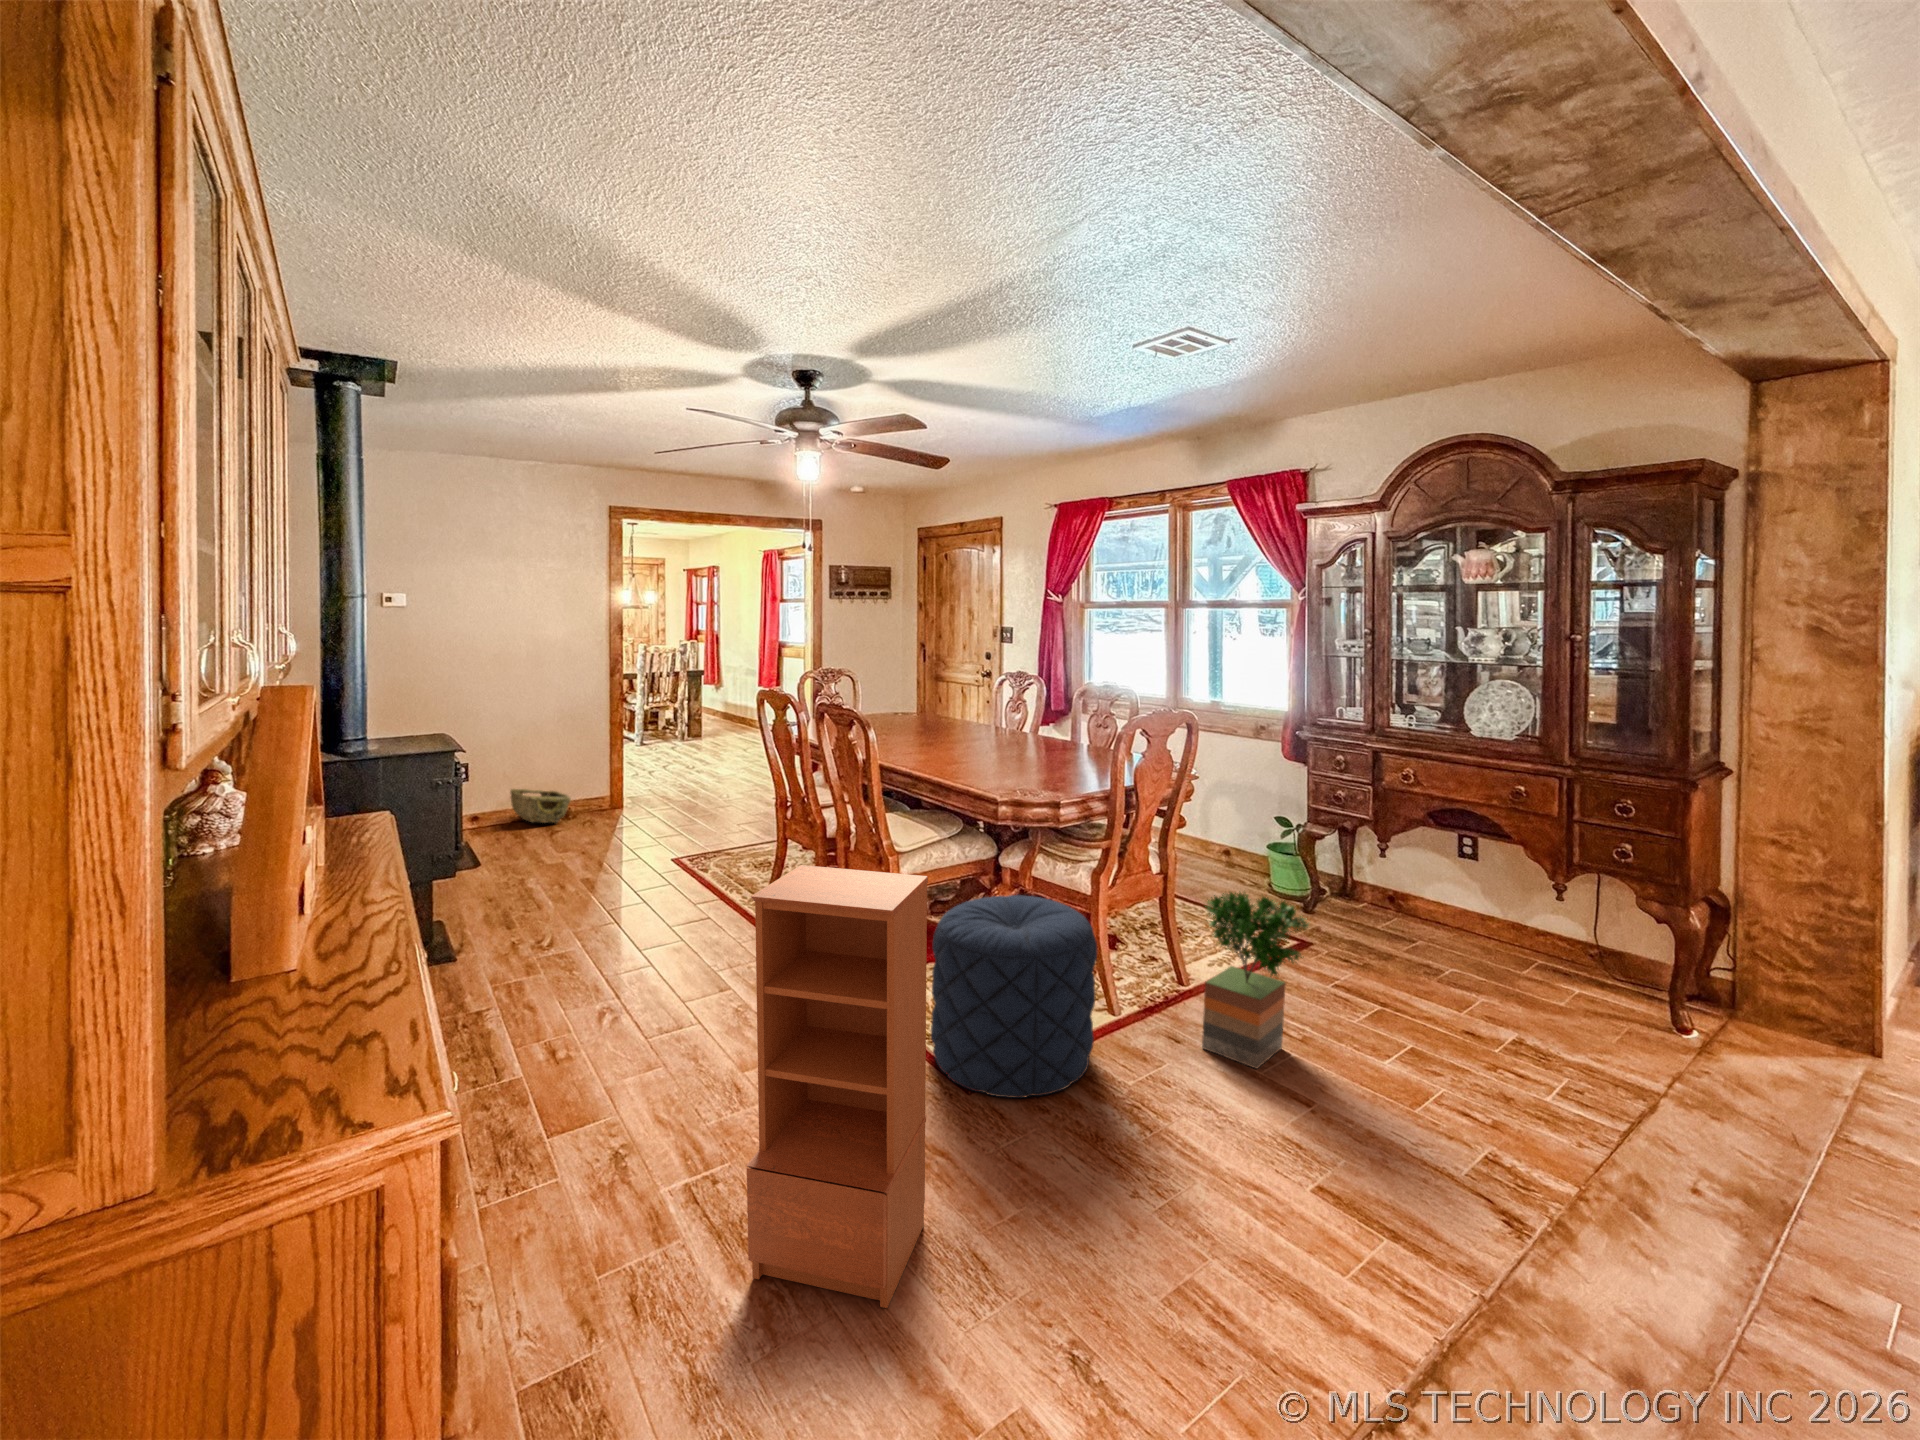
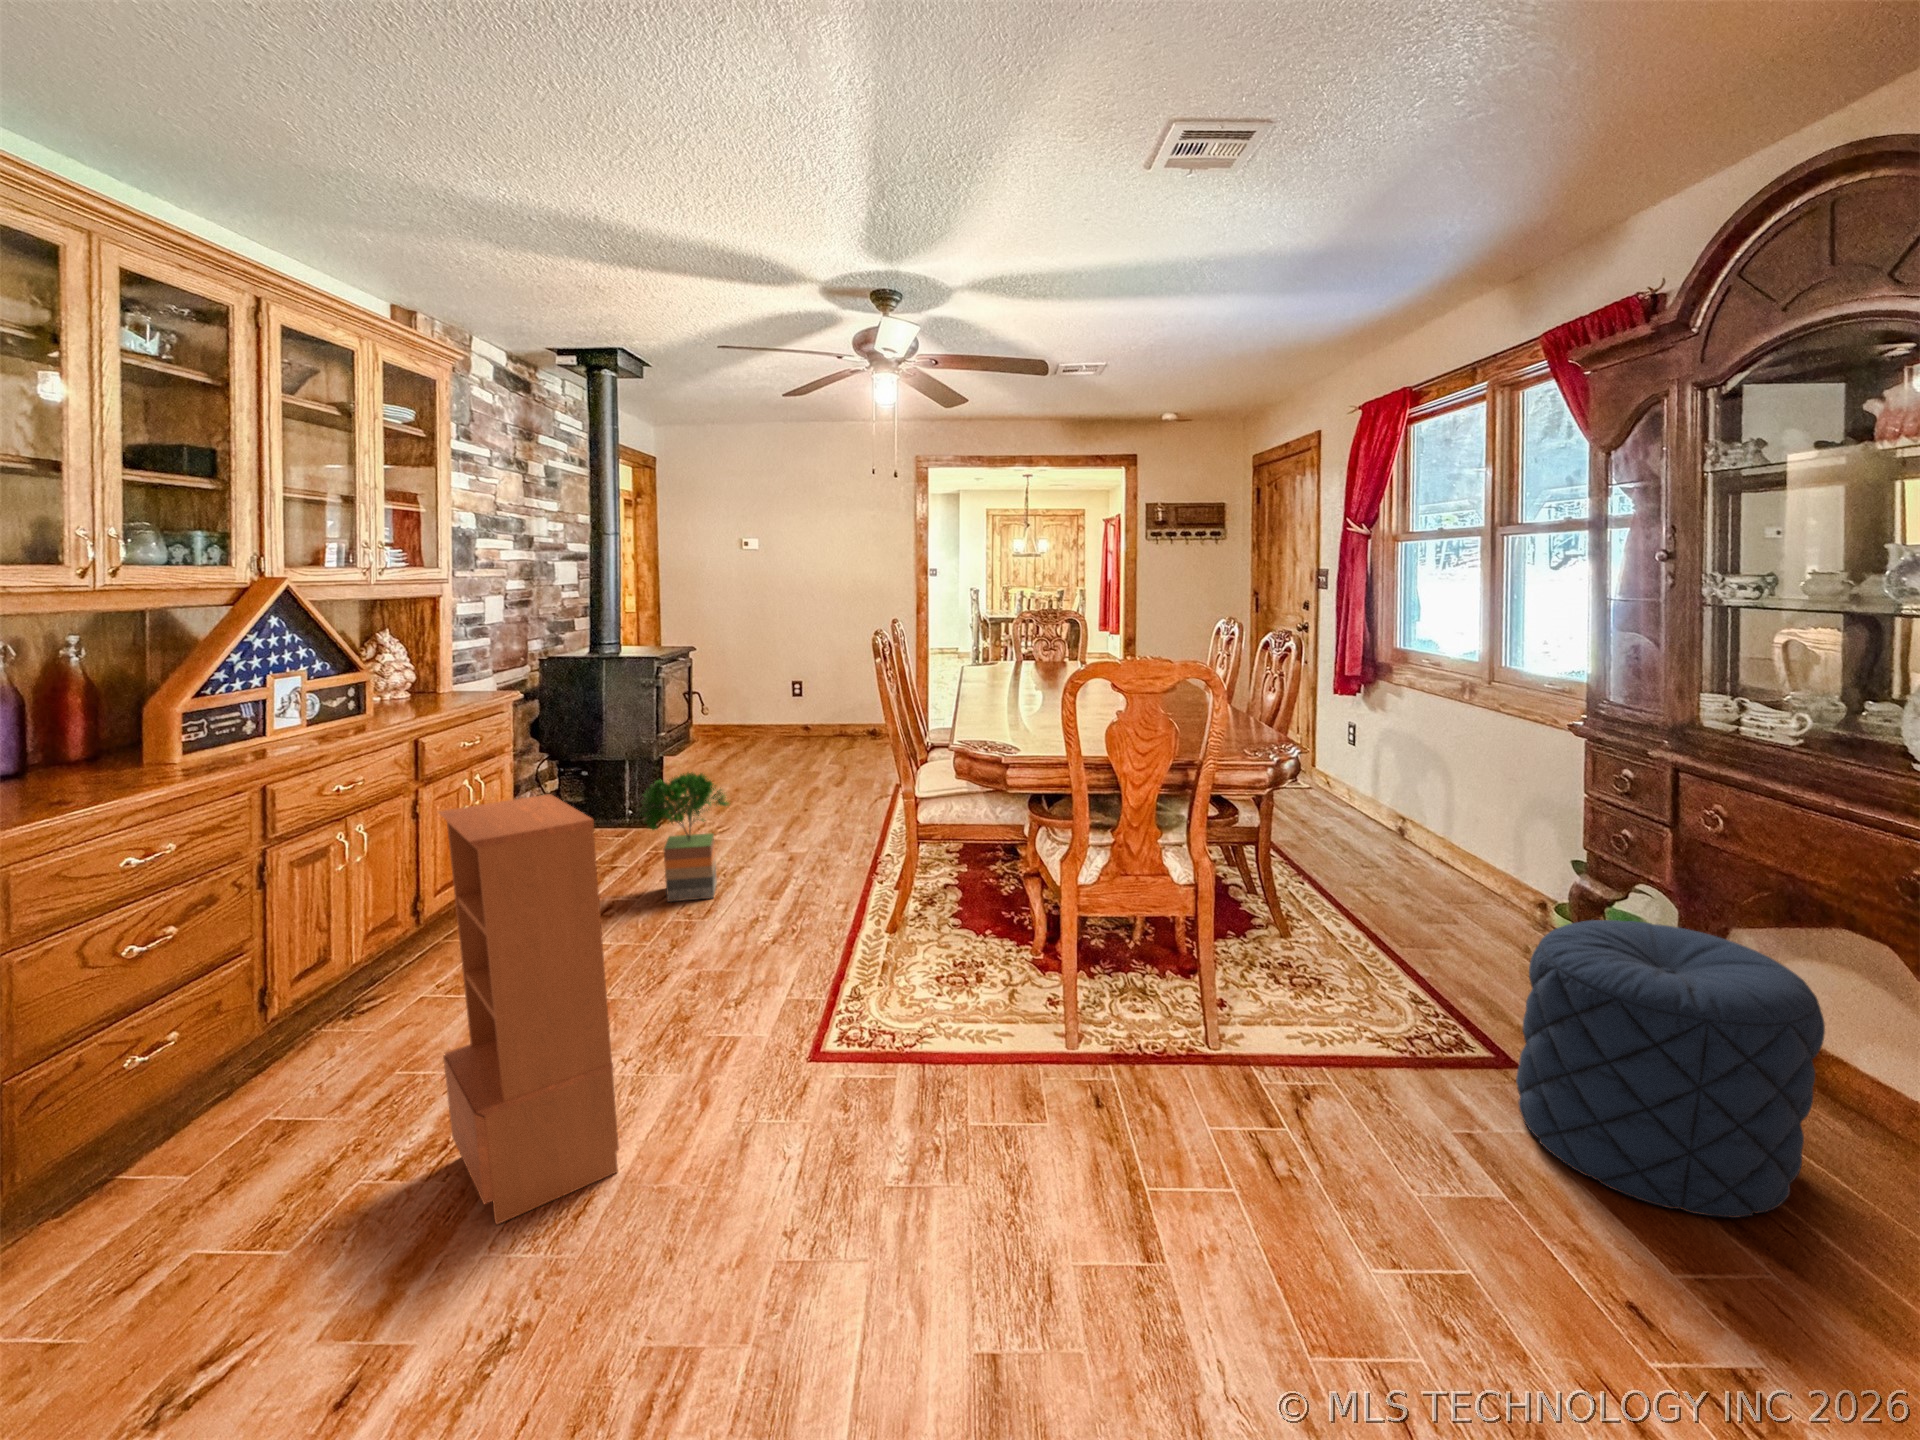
woven basket: present [510,789,571,823] -> none [821,722,863,755]
potted tree: present [1202,892,1308,1069] -> present [642,773,728,902]
pouf: present [931,895,1097,1098] -> present [1516,920,1825,1218]

